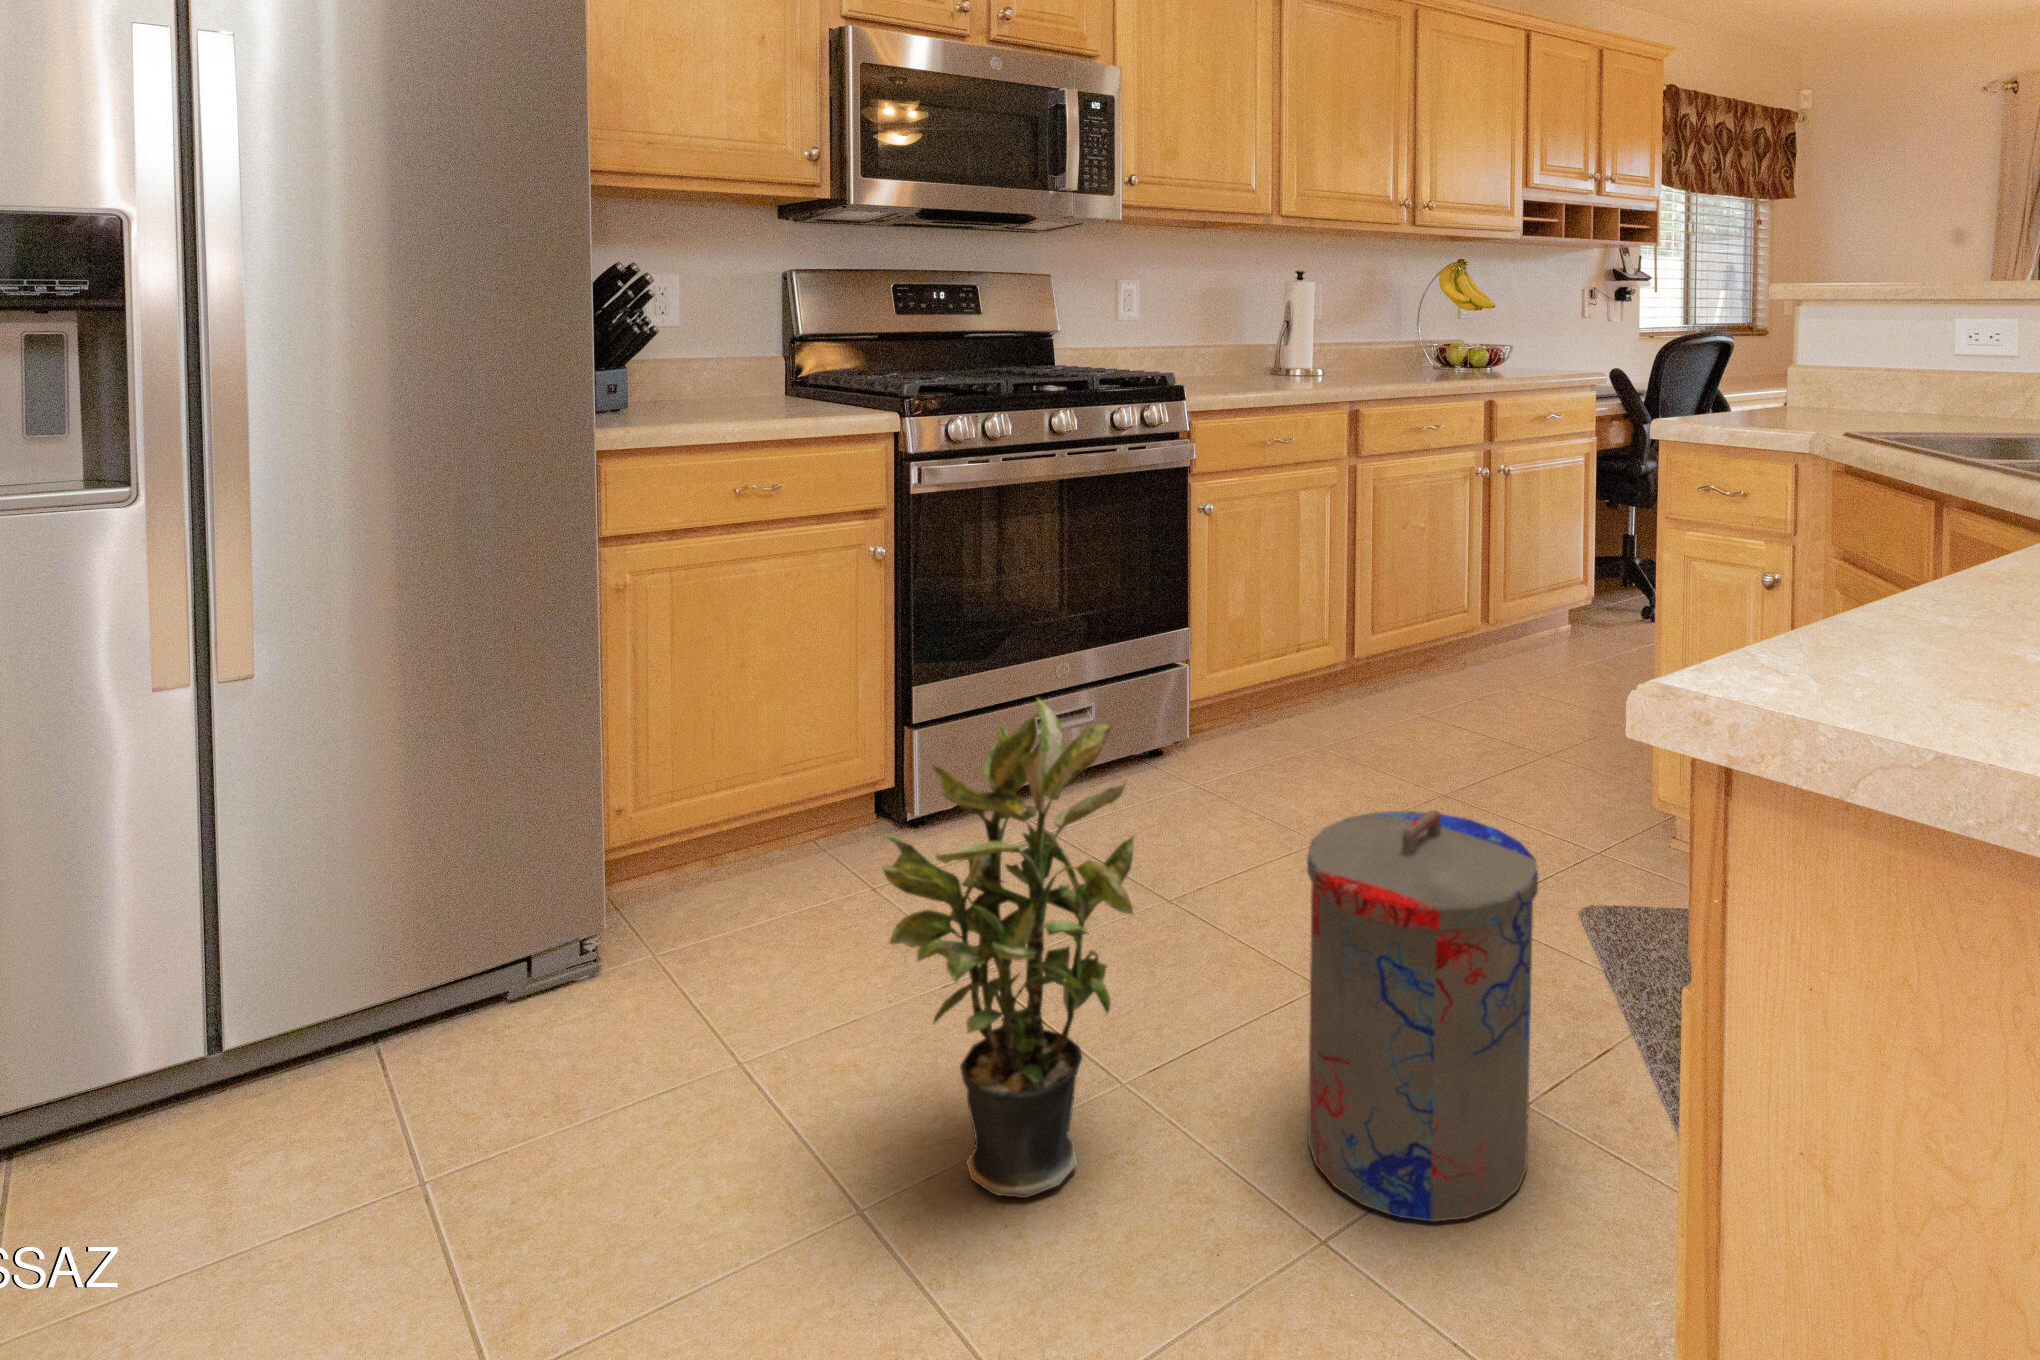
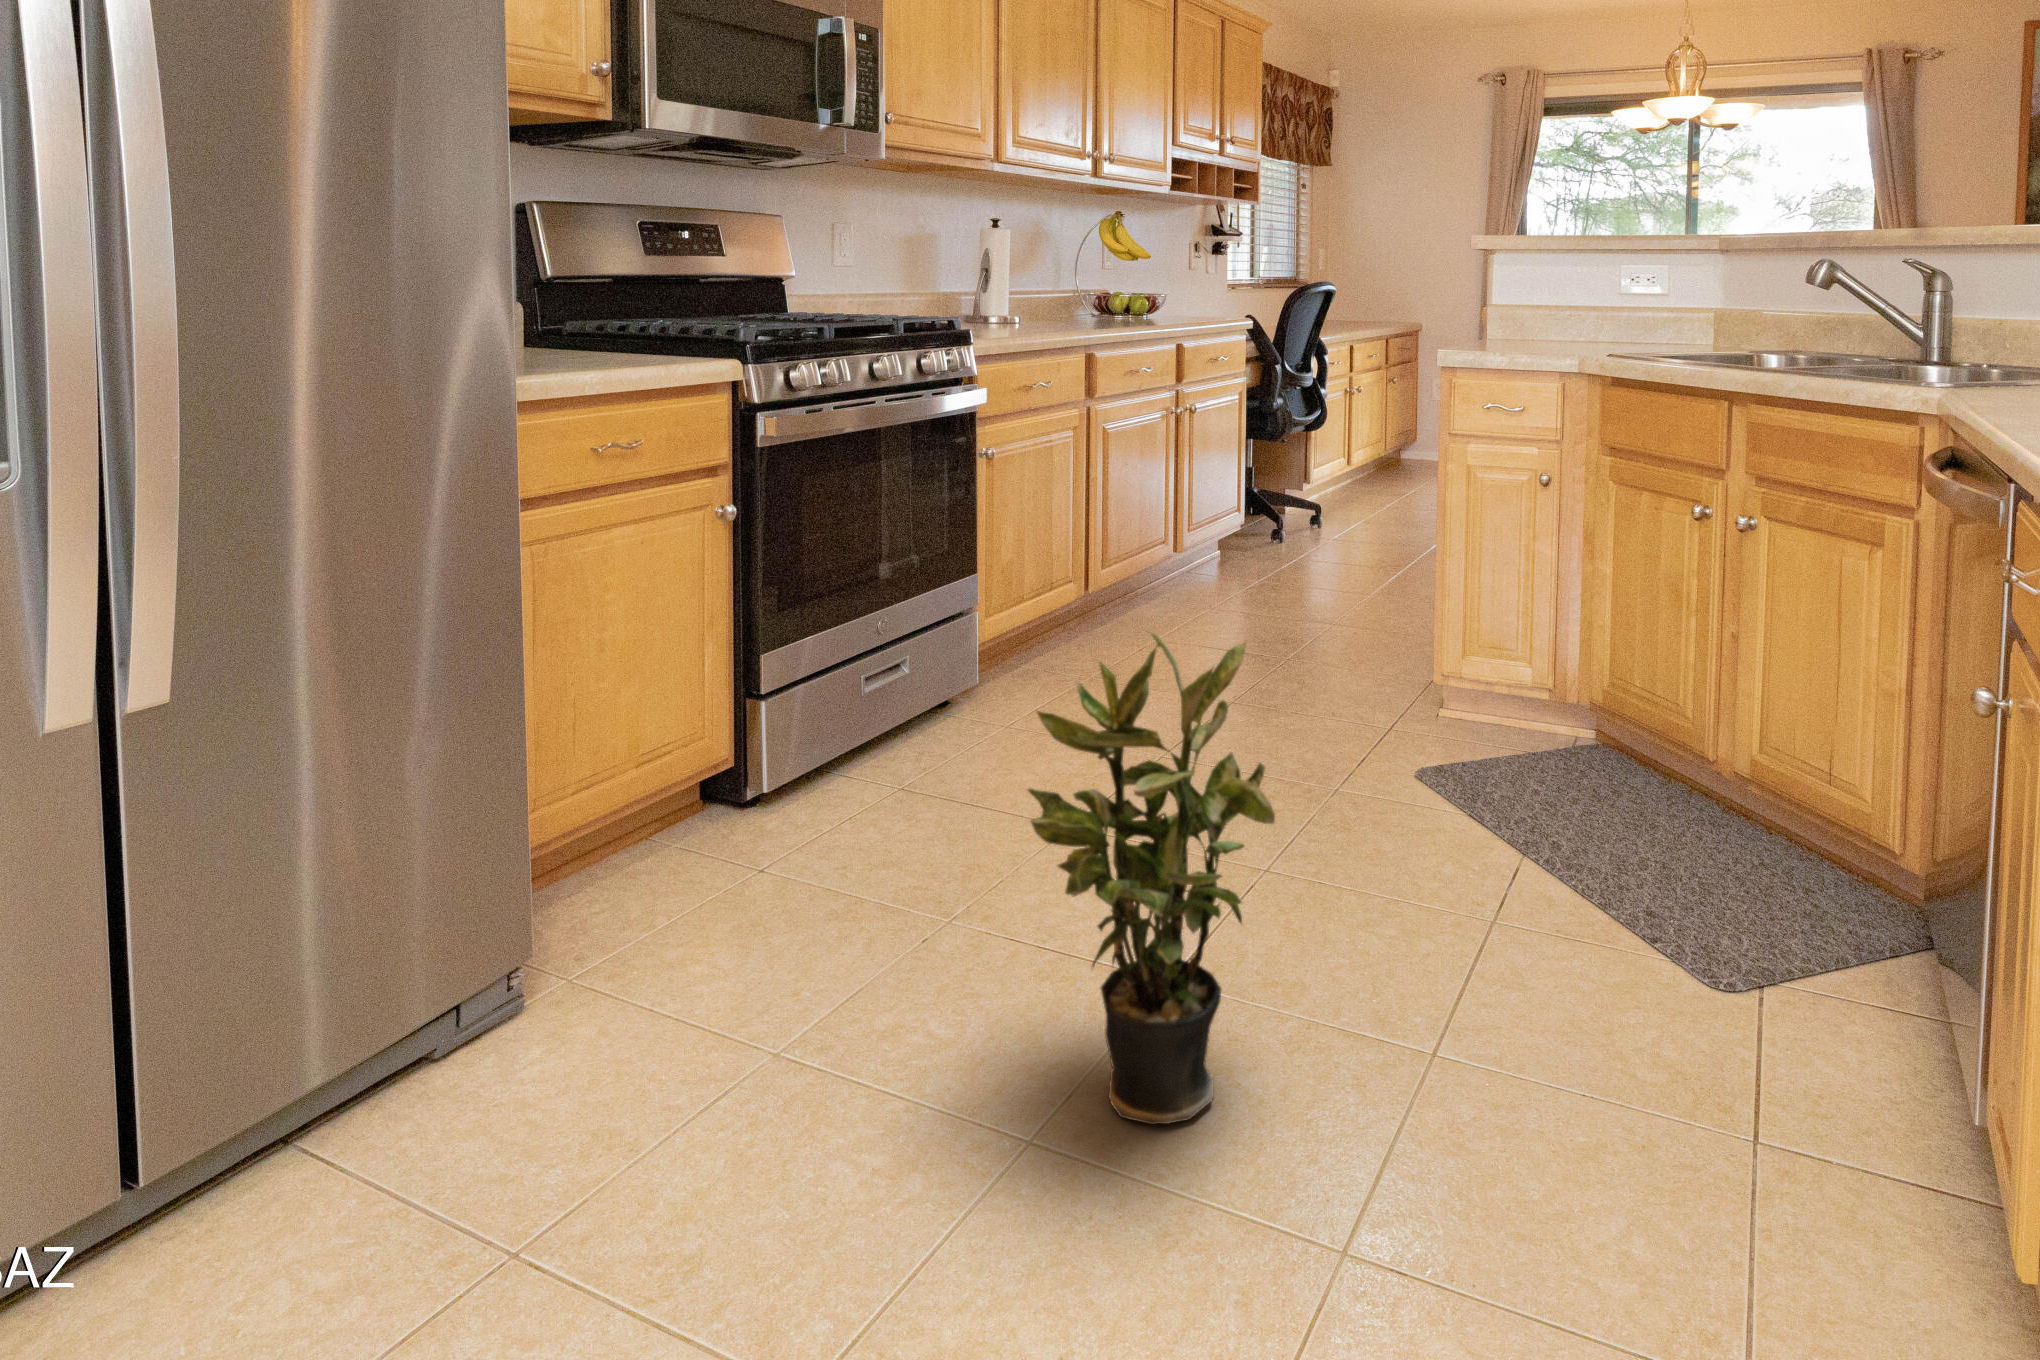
trash can: present [1307,810,1538,1222] -> none [1371,690,1584,1047]

